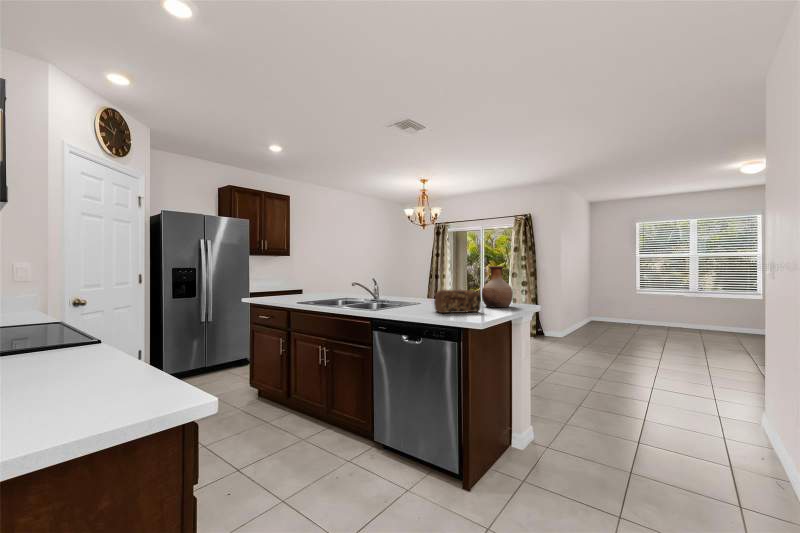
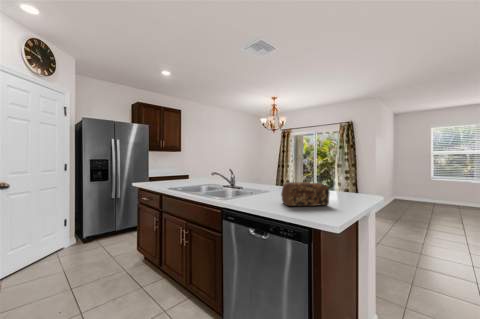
vase: present [482,266,513,308] -> none [326,159,357,199]

